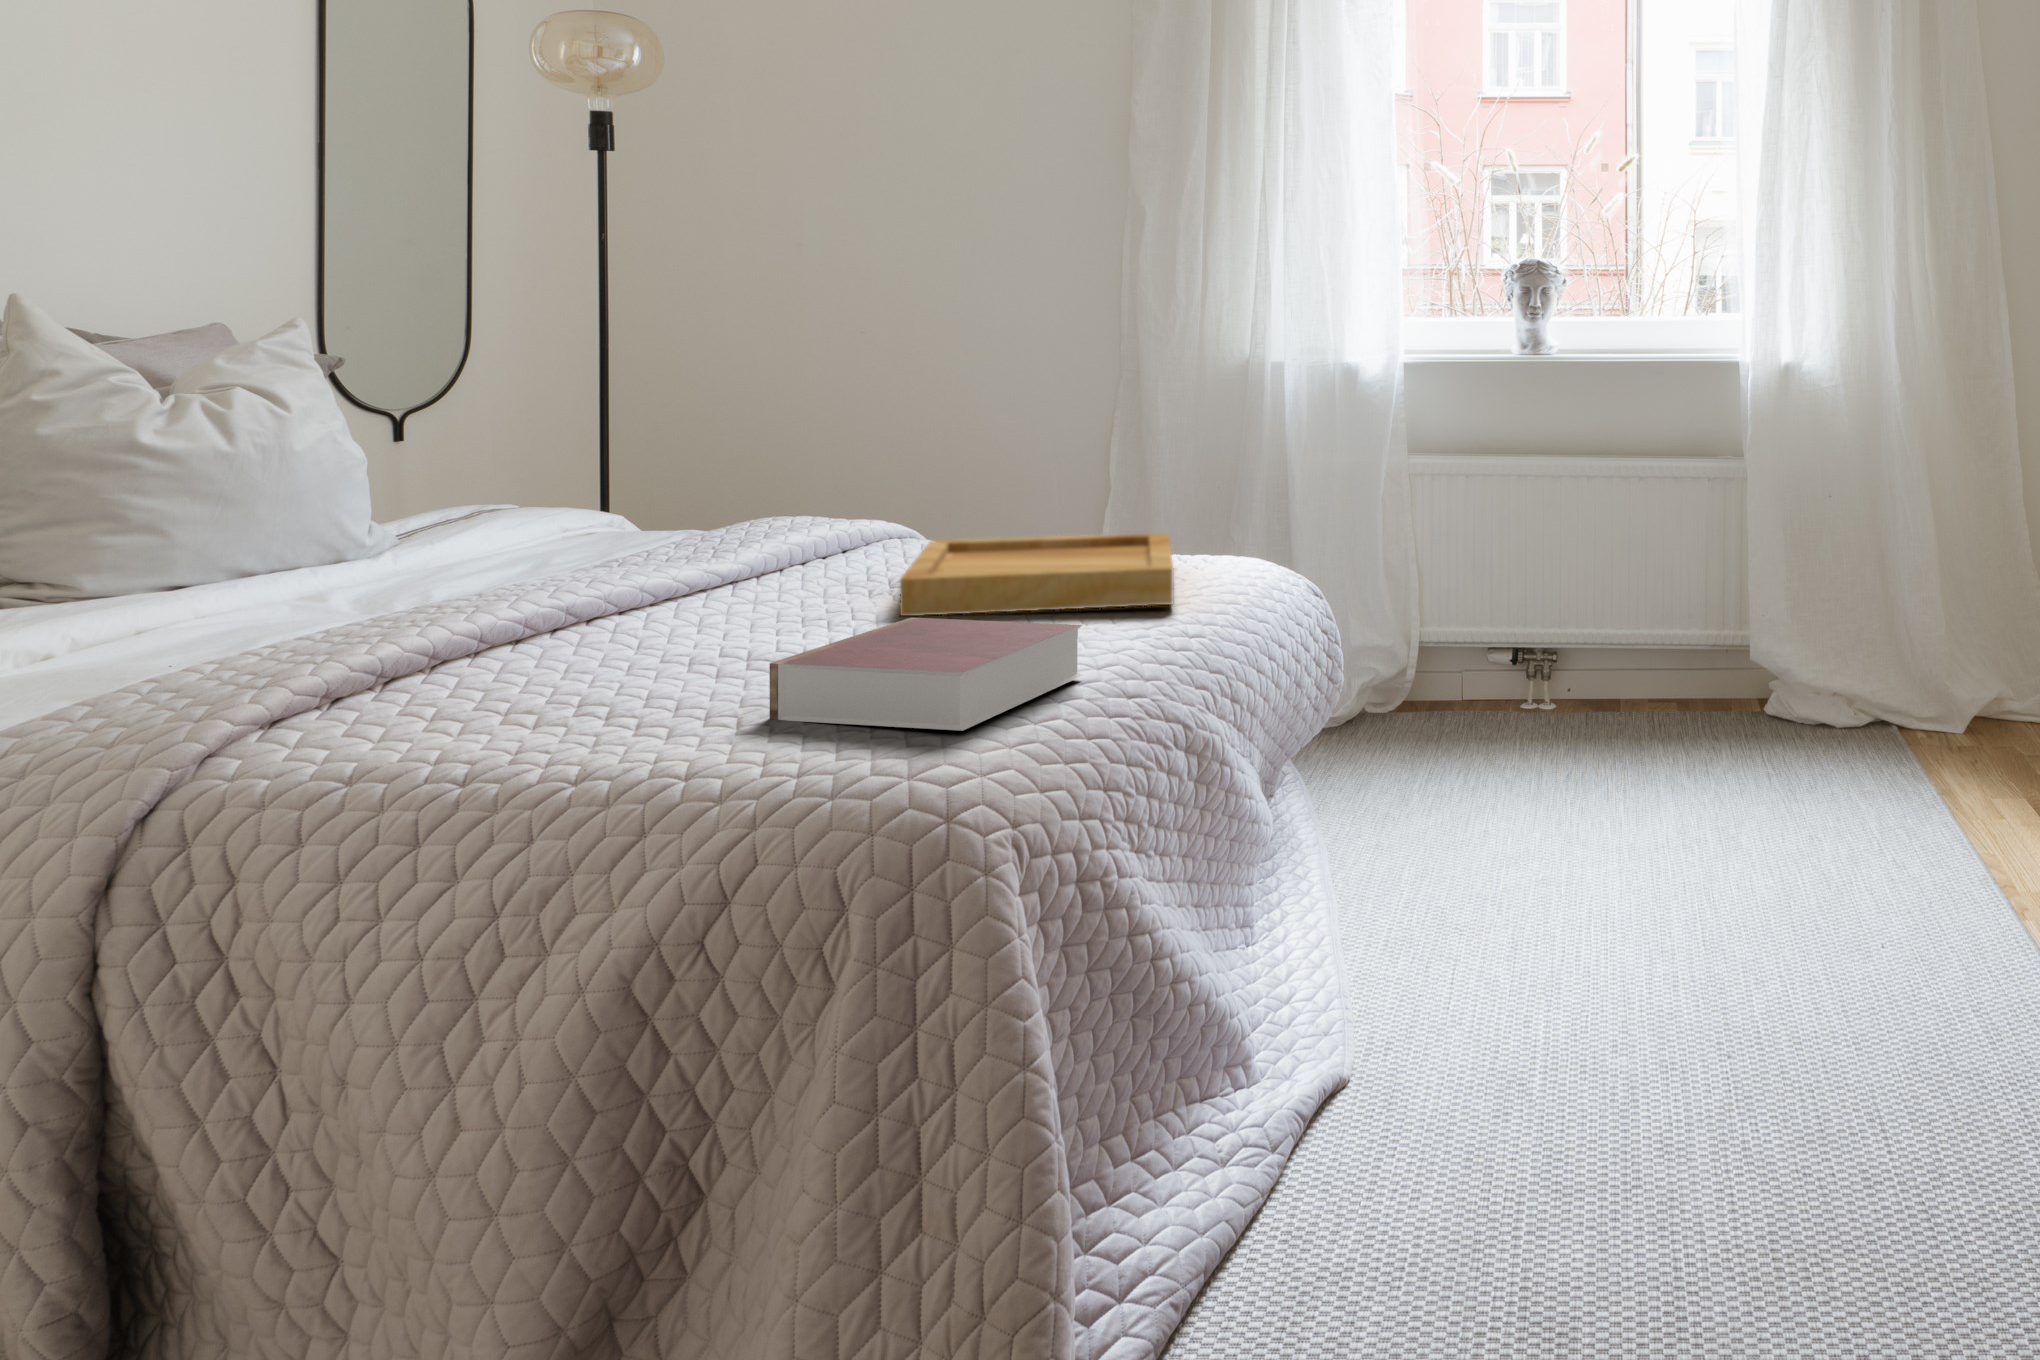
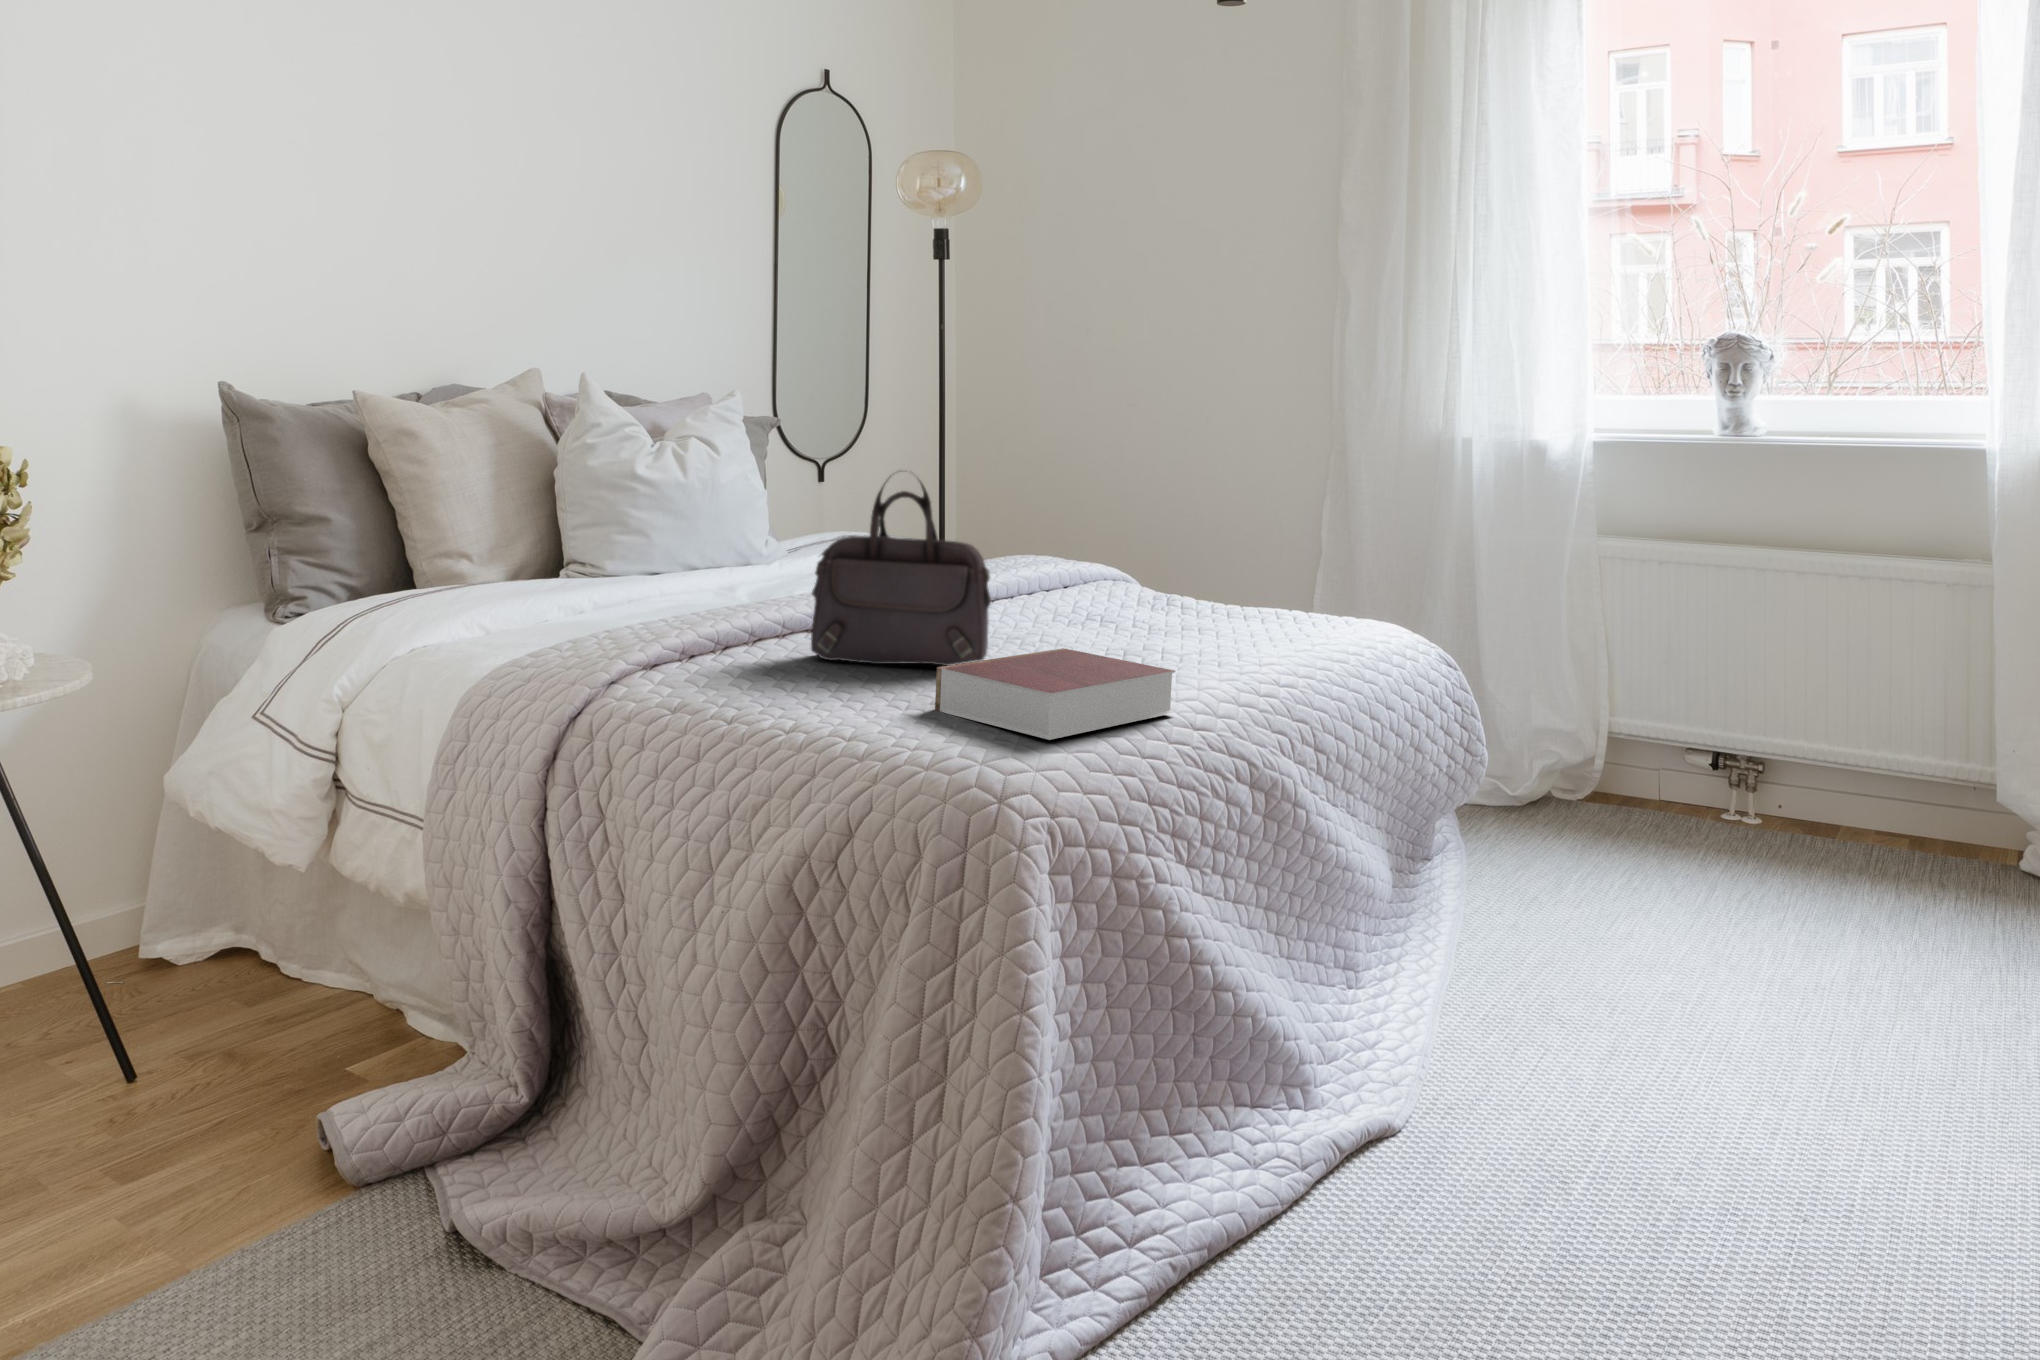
handbag: none [511,407,792,678] -> present [811,481,991,666]
tray: present [900,533,1174,616] -> none [1087,595,1323,668]

